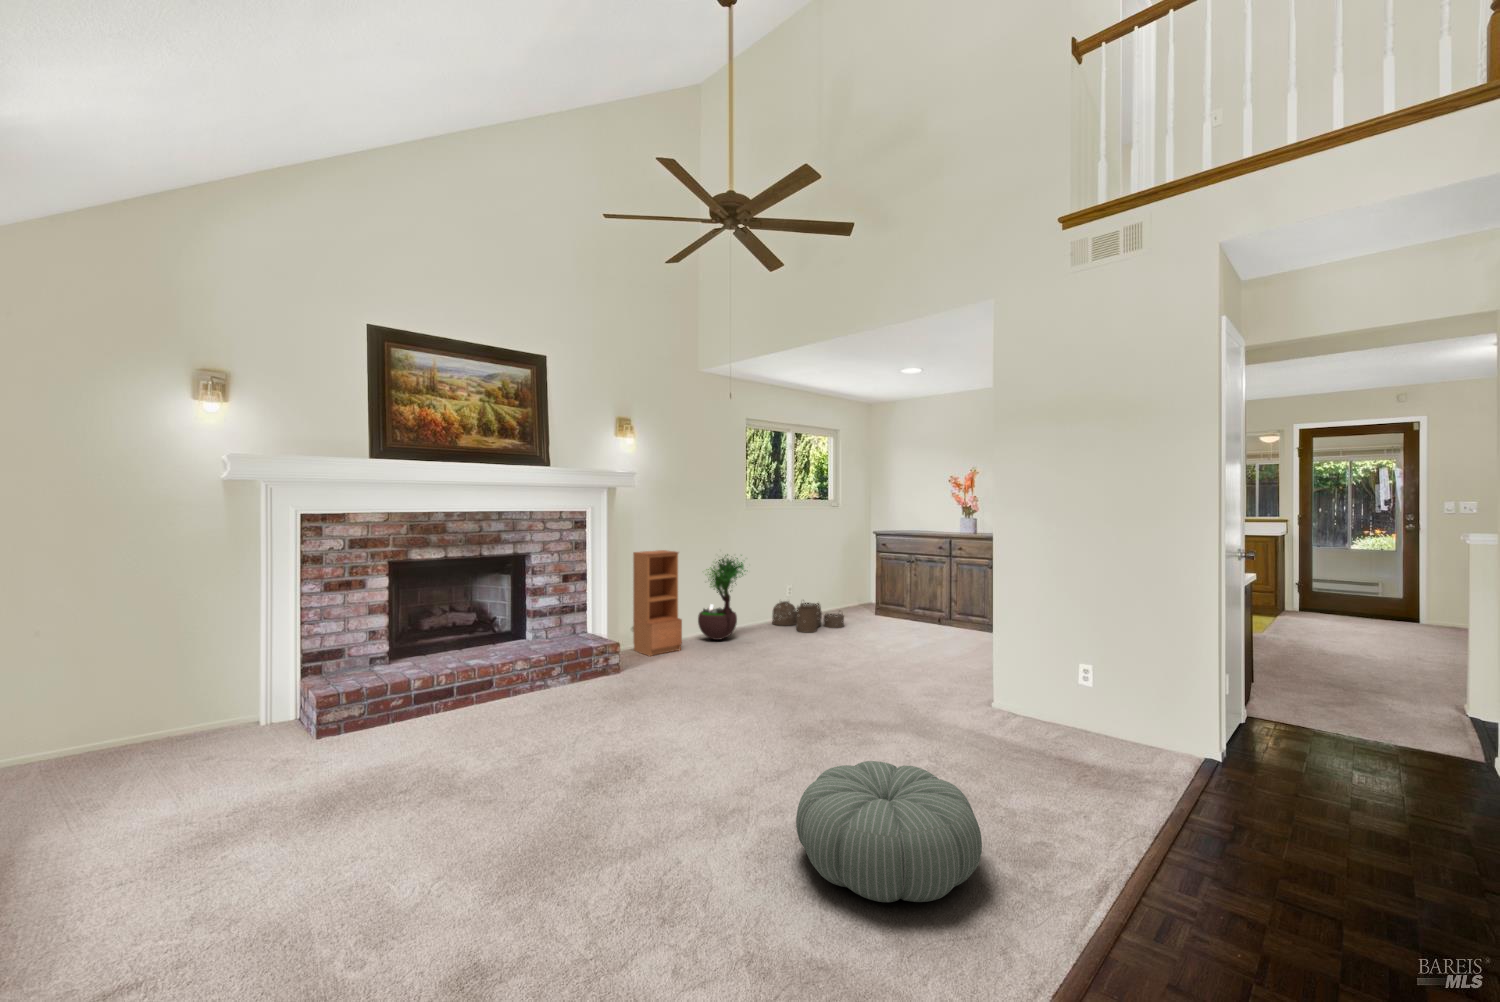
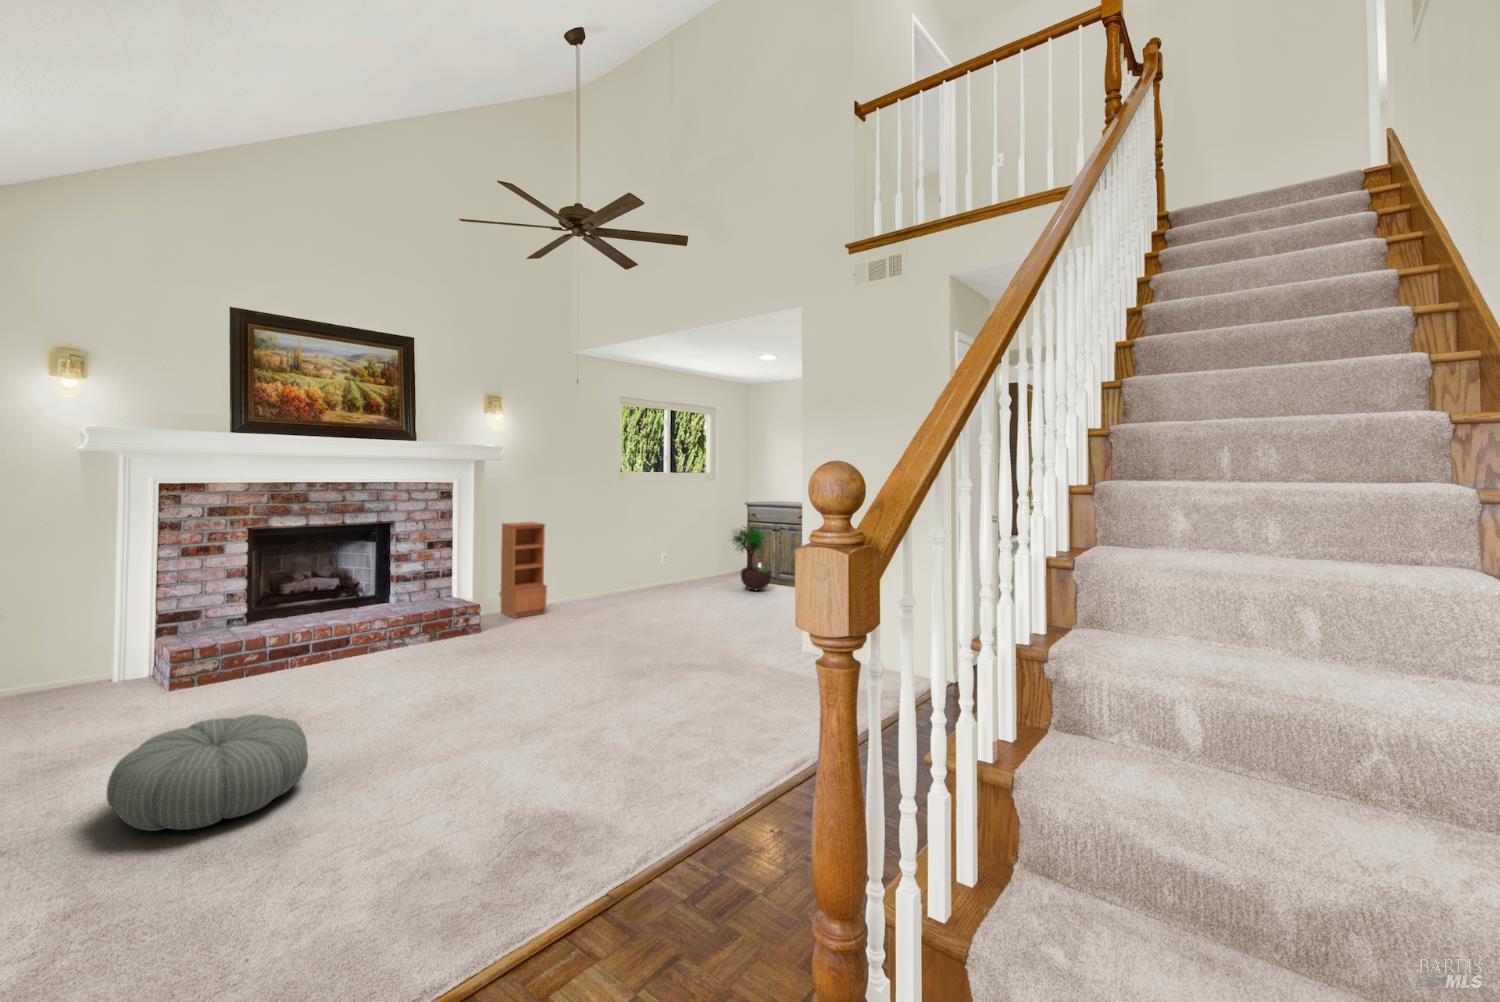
potted tree: present [698,554,746,640] -> present [733,524,771,591]
woven basket: present [772,601,844,632] -> none [641,569,706,599]
pouf: present [796,761,982,902] -> present [107,714,308,831]

